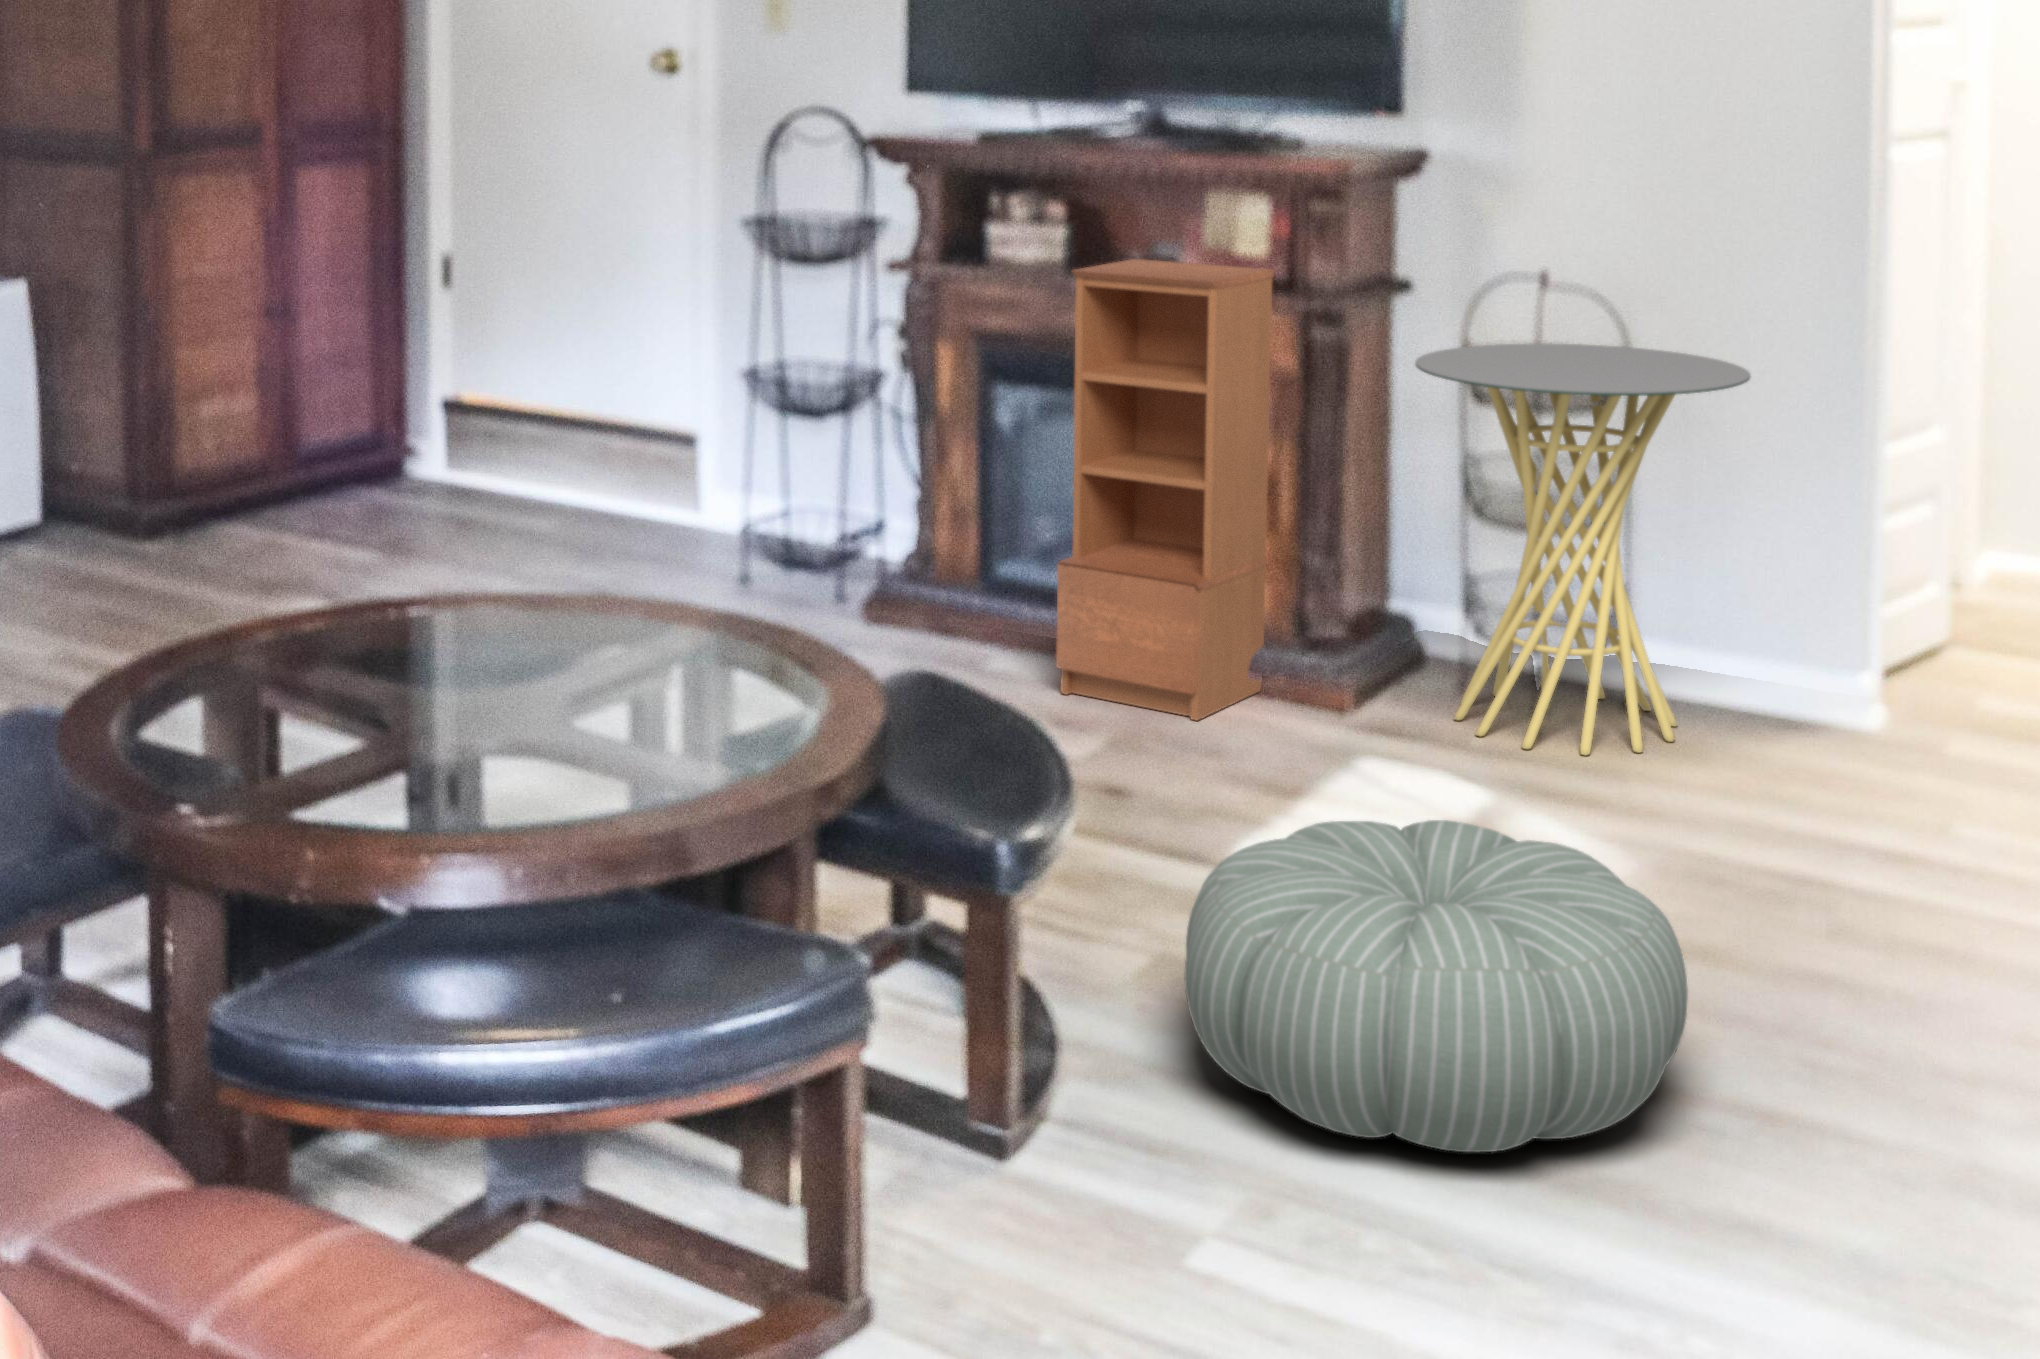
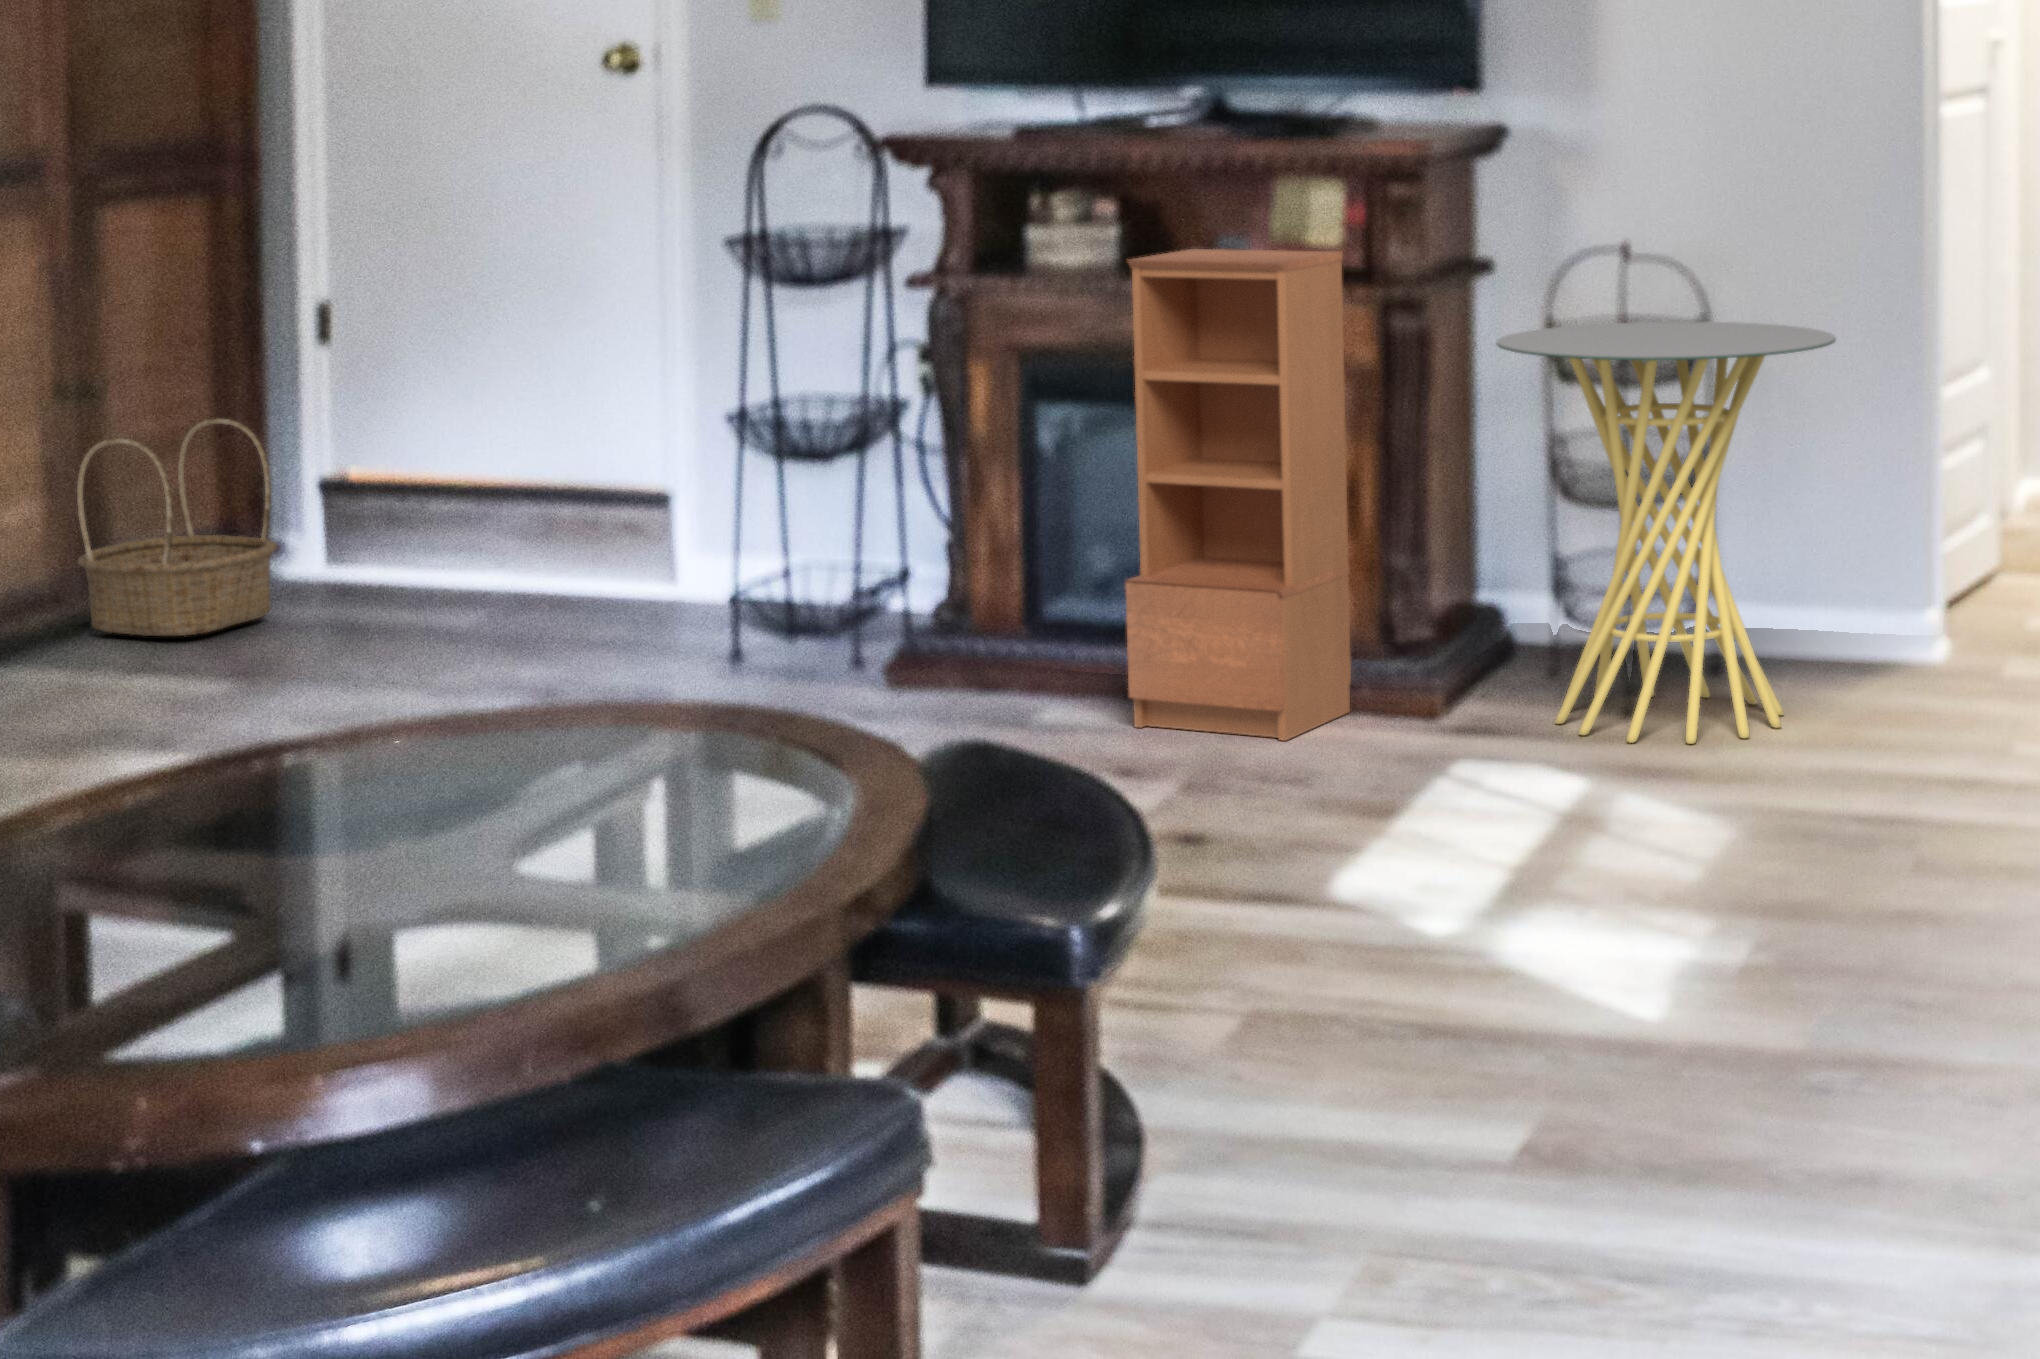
basket: none [199,355,363,539] -> present [77,418,277,636]
pouf: present [1184,820,1688,1152] -> none [1309,751,1788,1033]

